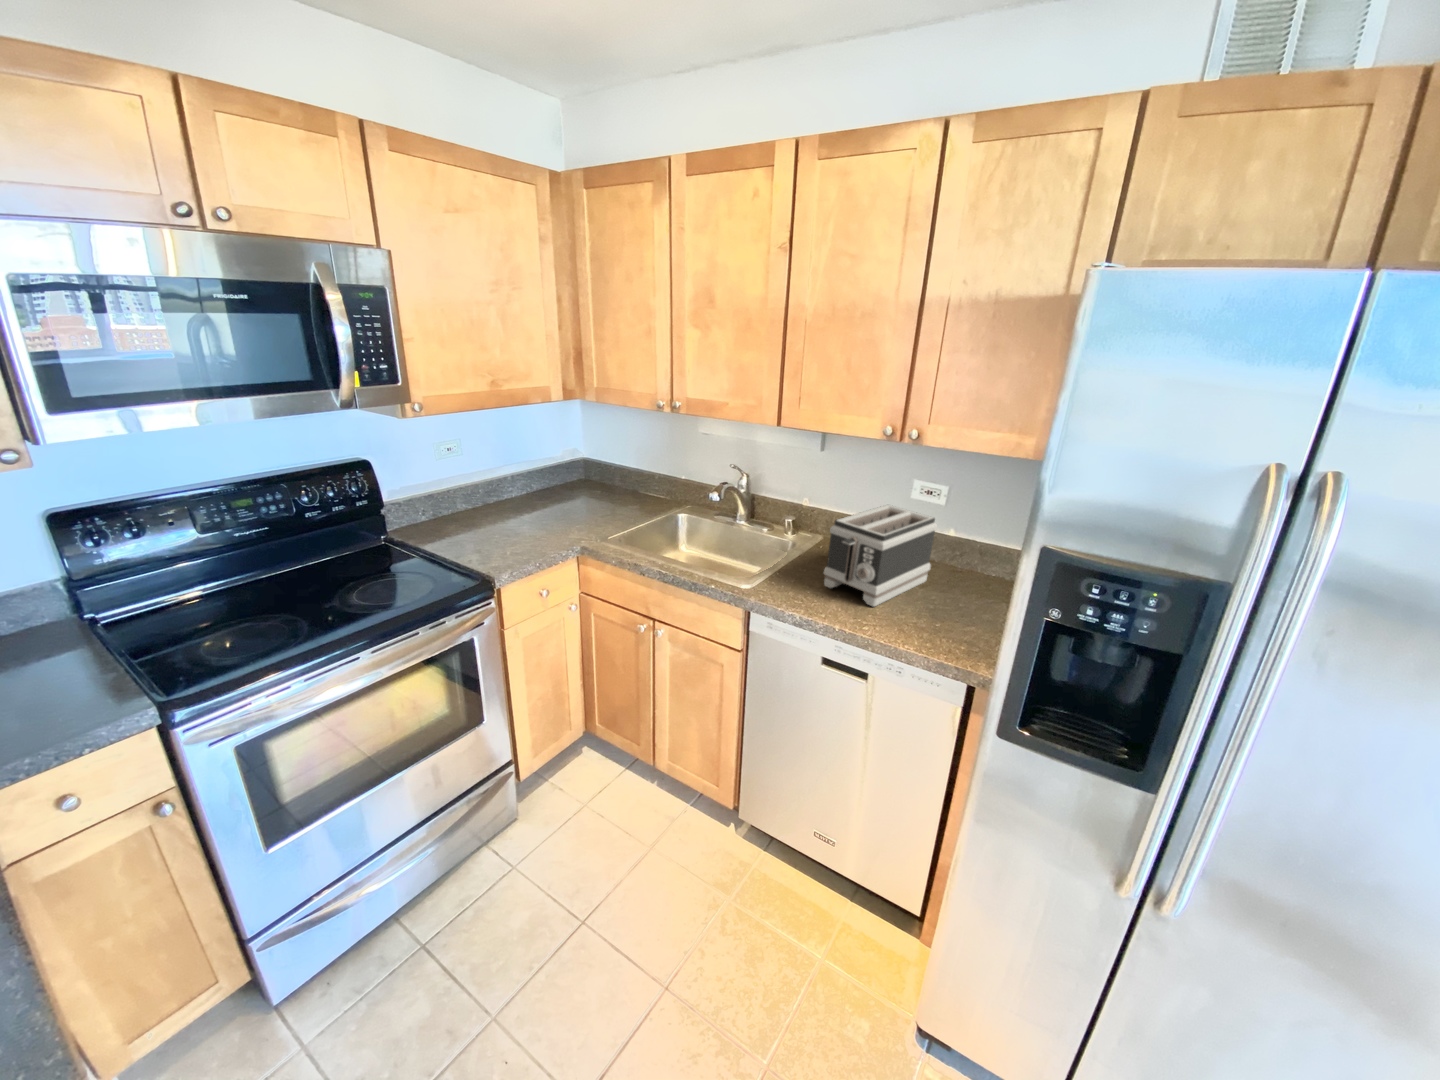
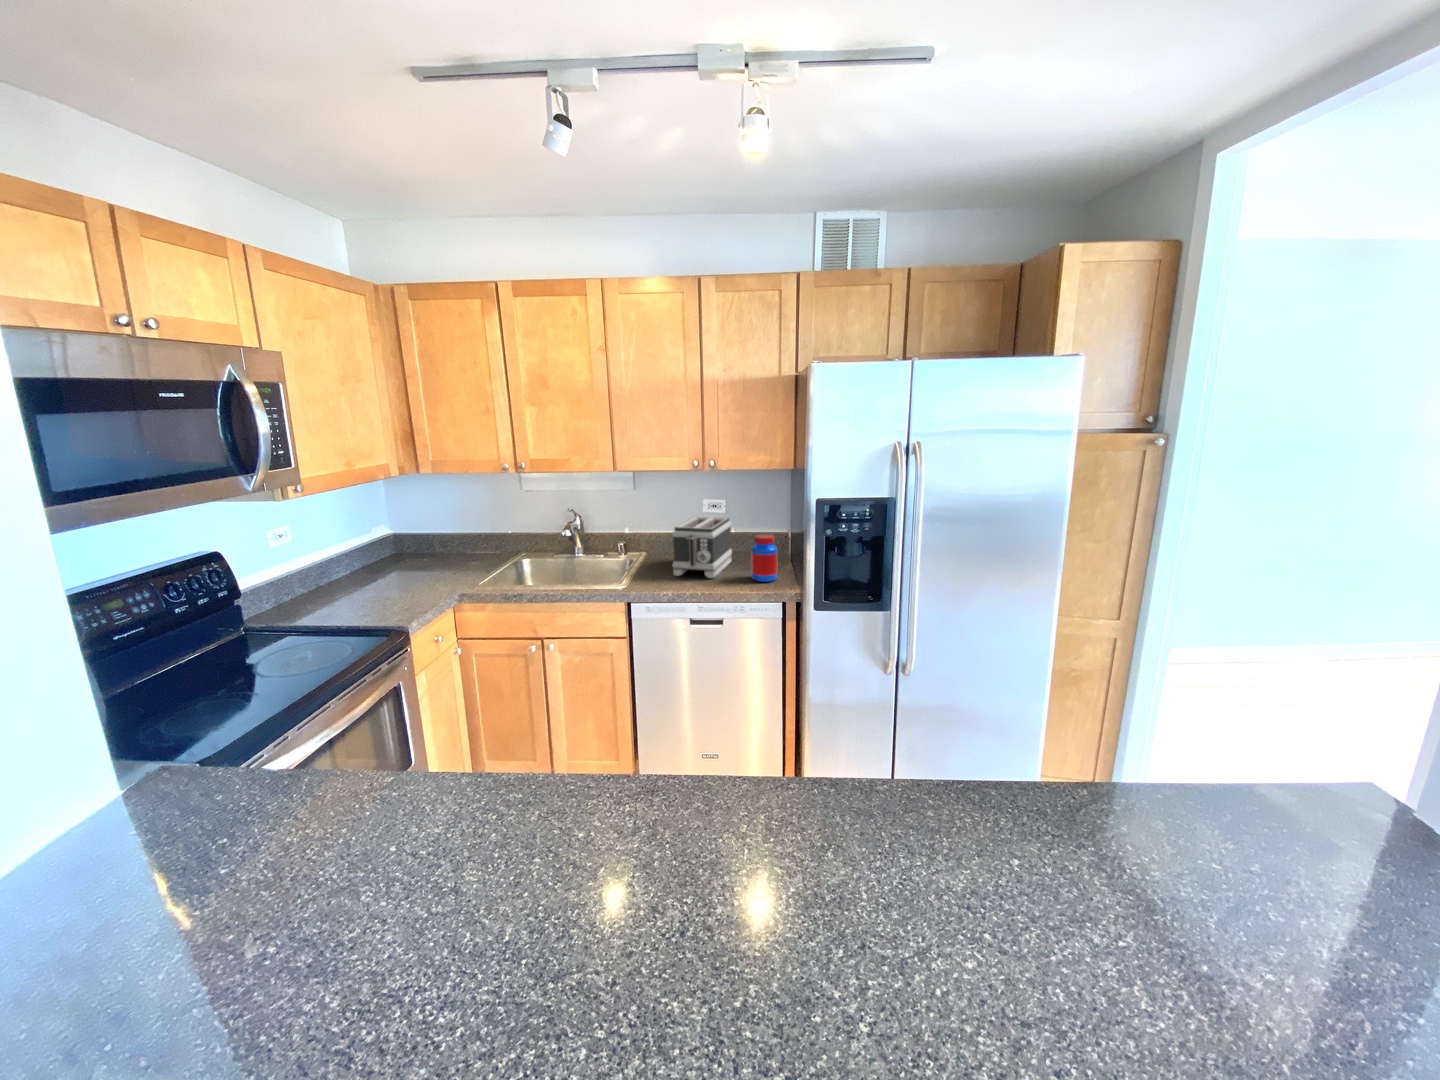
jar: none [929,563,982,641] -> present [751,535,778,582]

